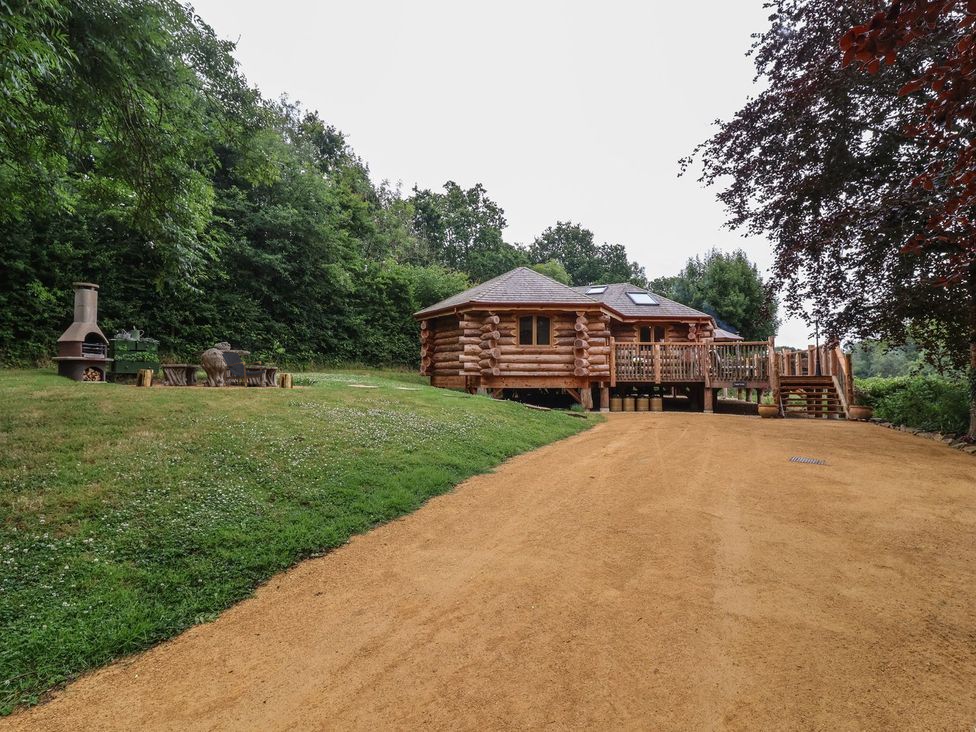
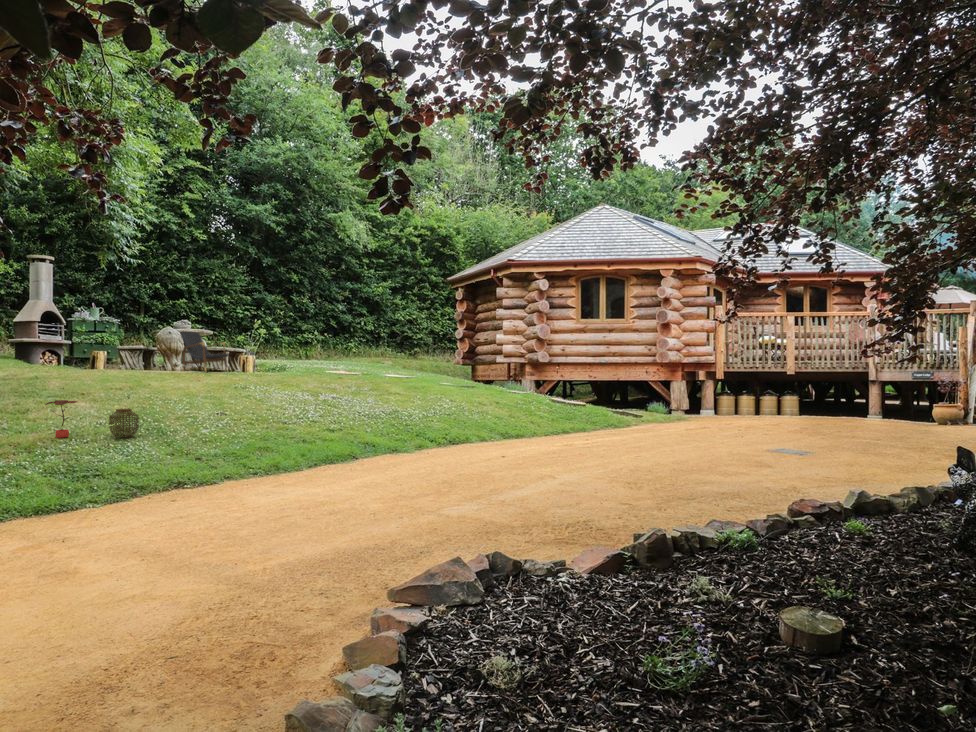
potted plant: none [106,436,147,479] -> present [46,400,77,438]
woven basket: none [184,442,218,475] -> present [109,409,139,438]

